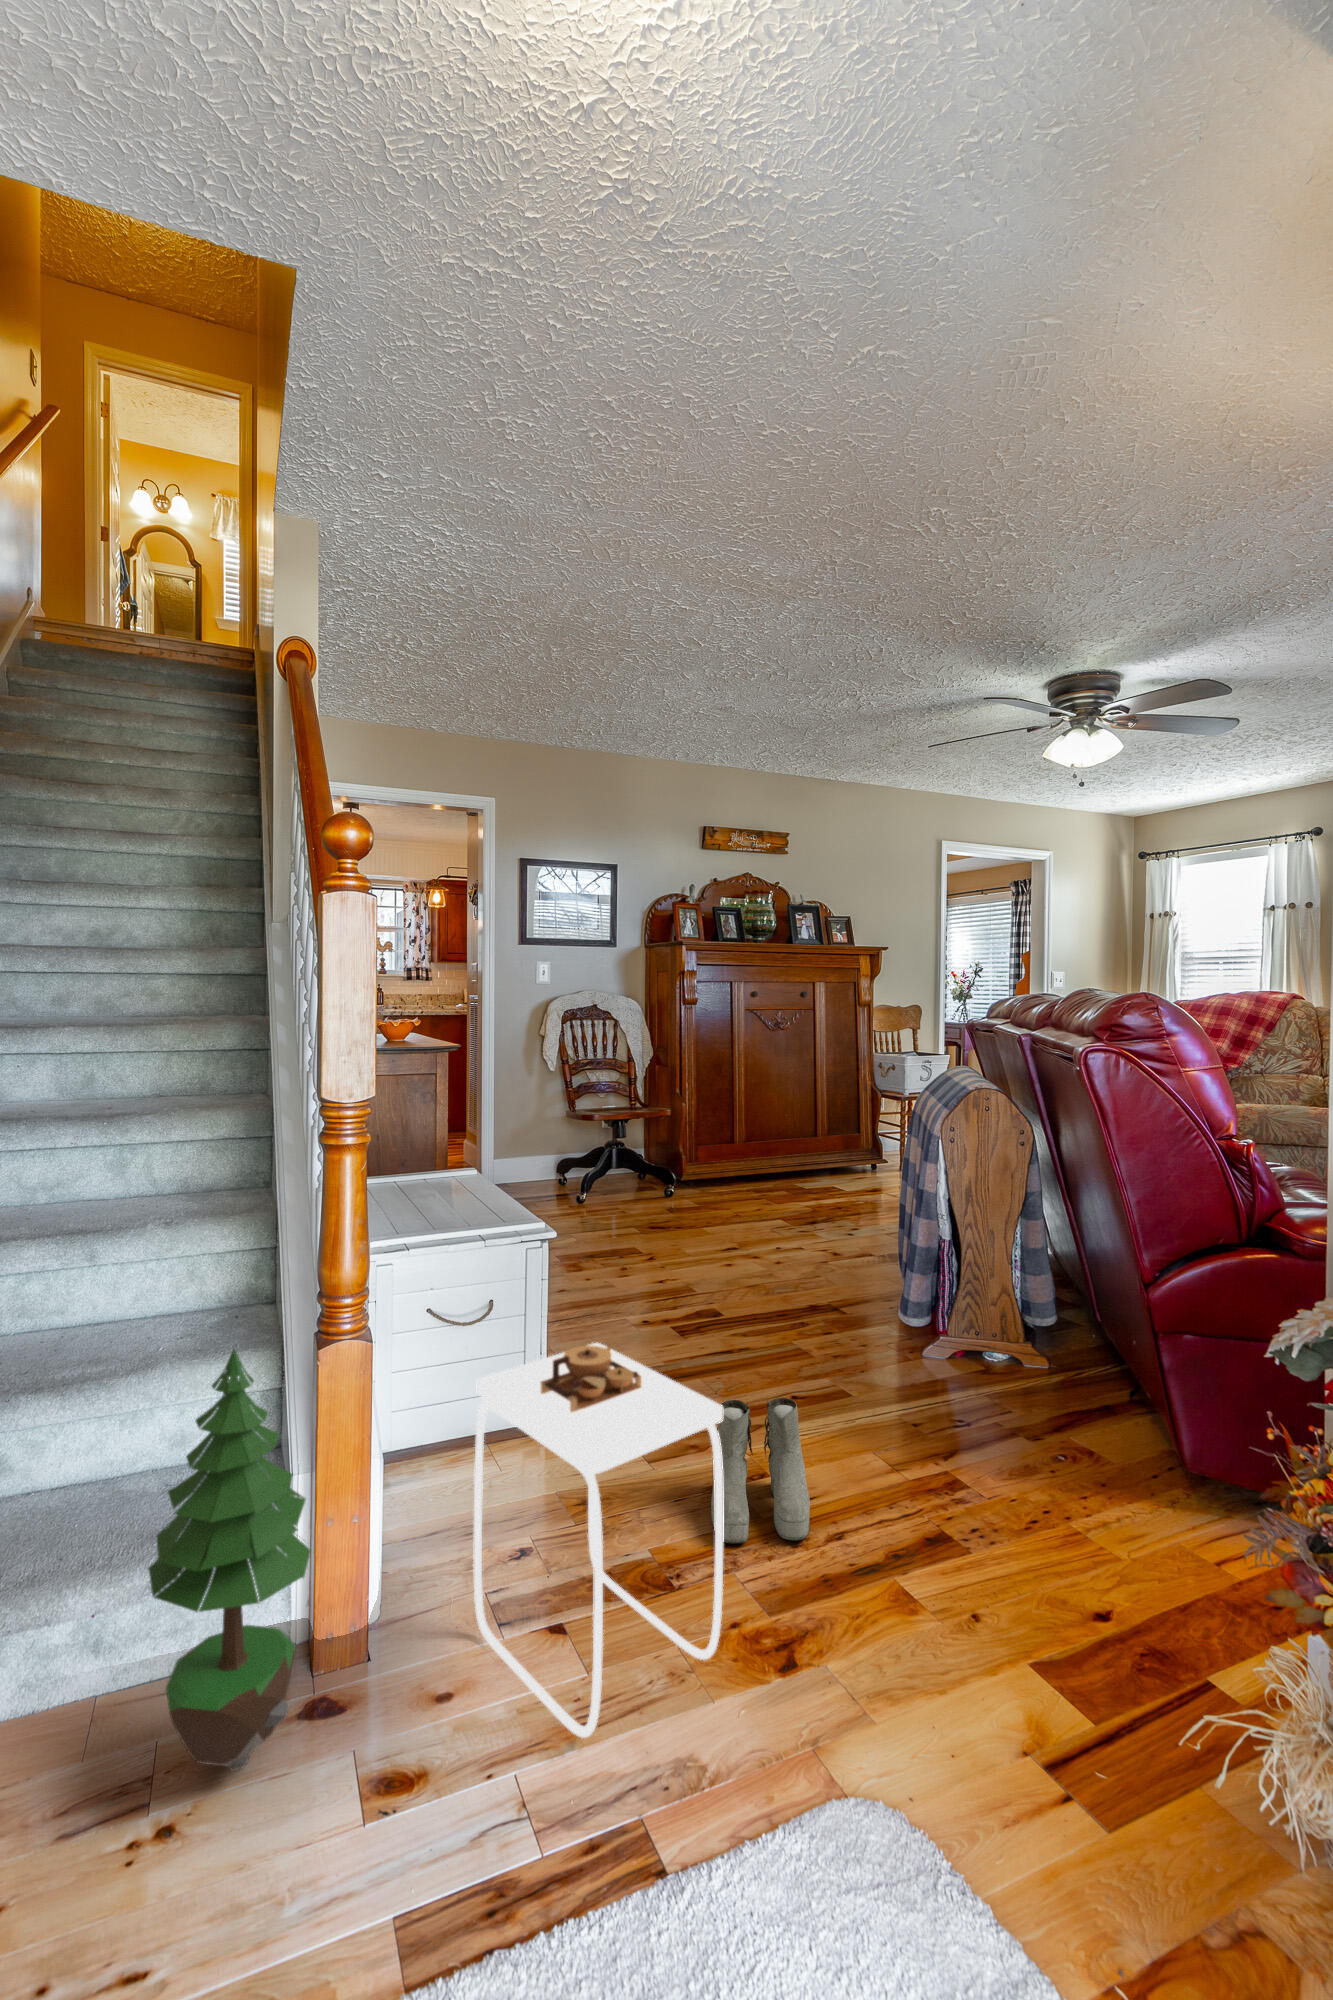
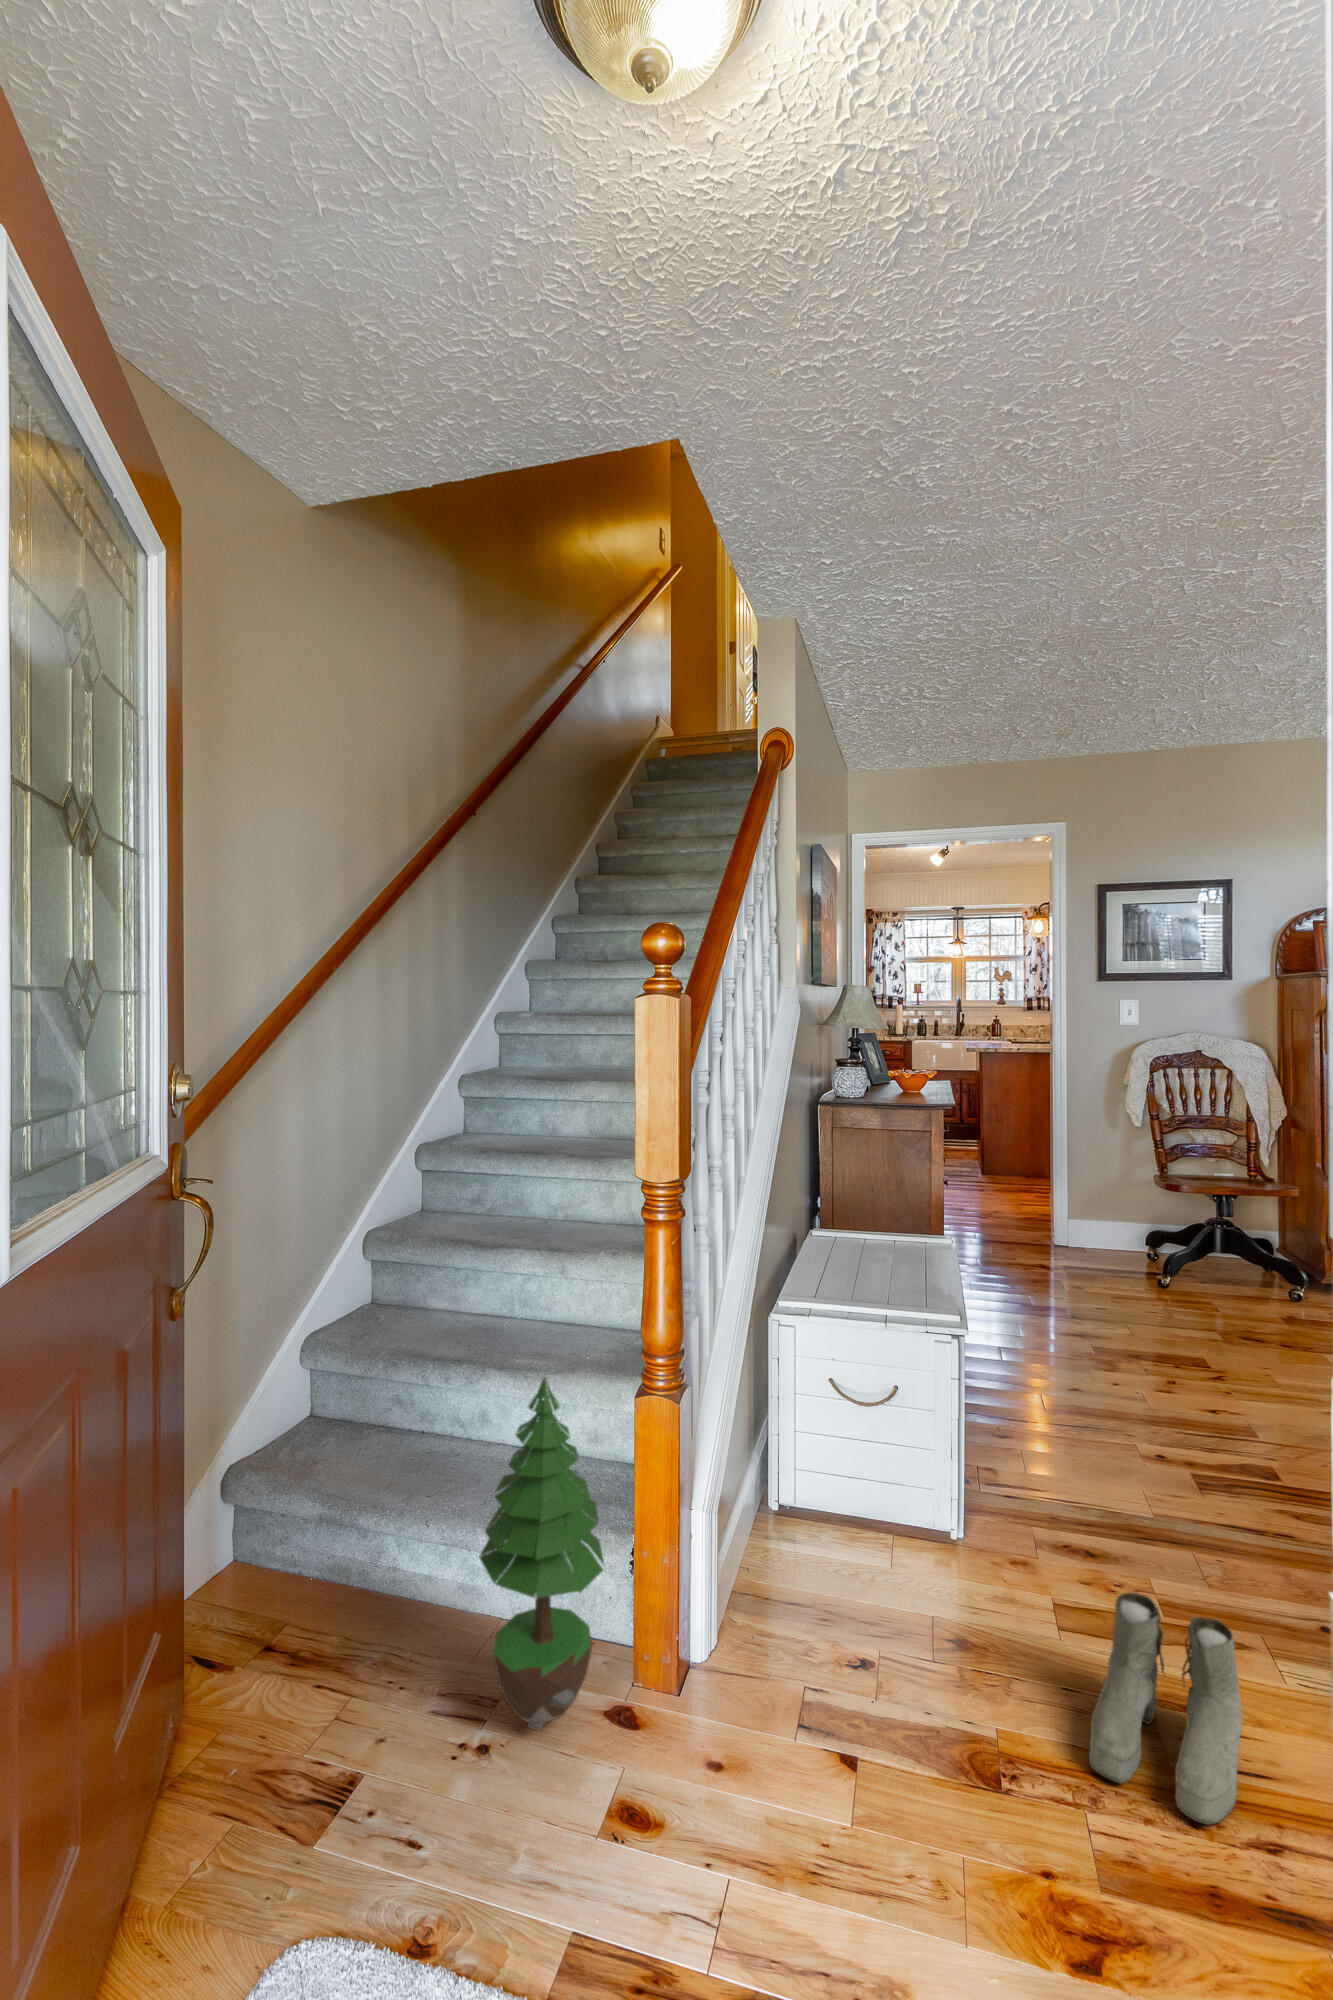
side table: present [474,1343,723,1738] -> none [774,1466,995,1898]

